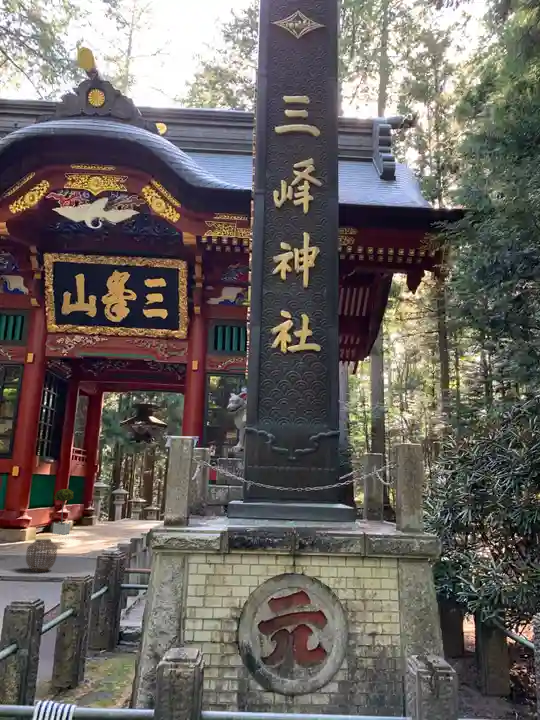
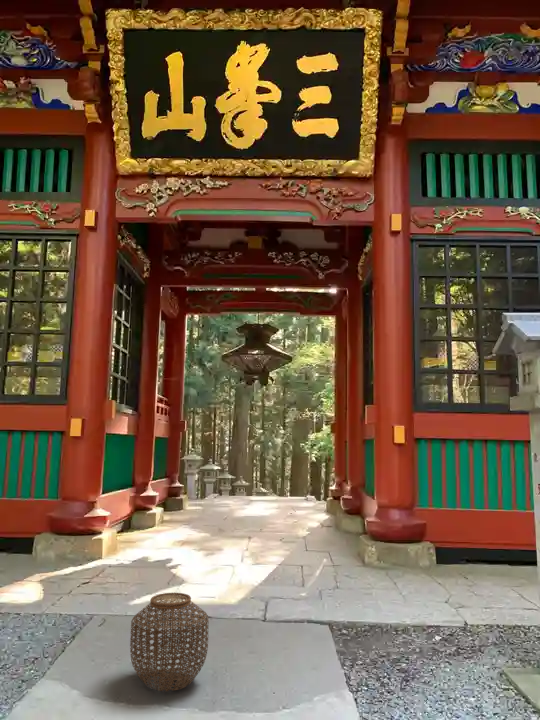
potted tree: present [53,489,74,534] -> none [135,457,165,532]

